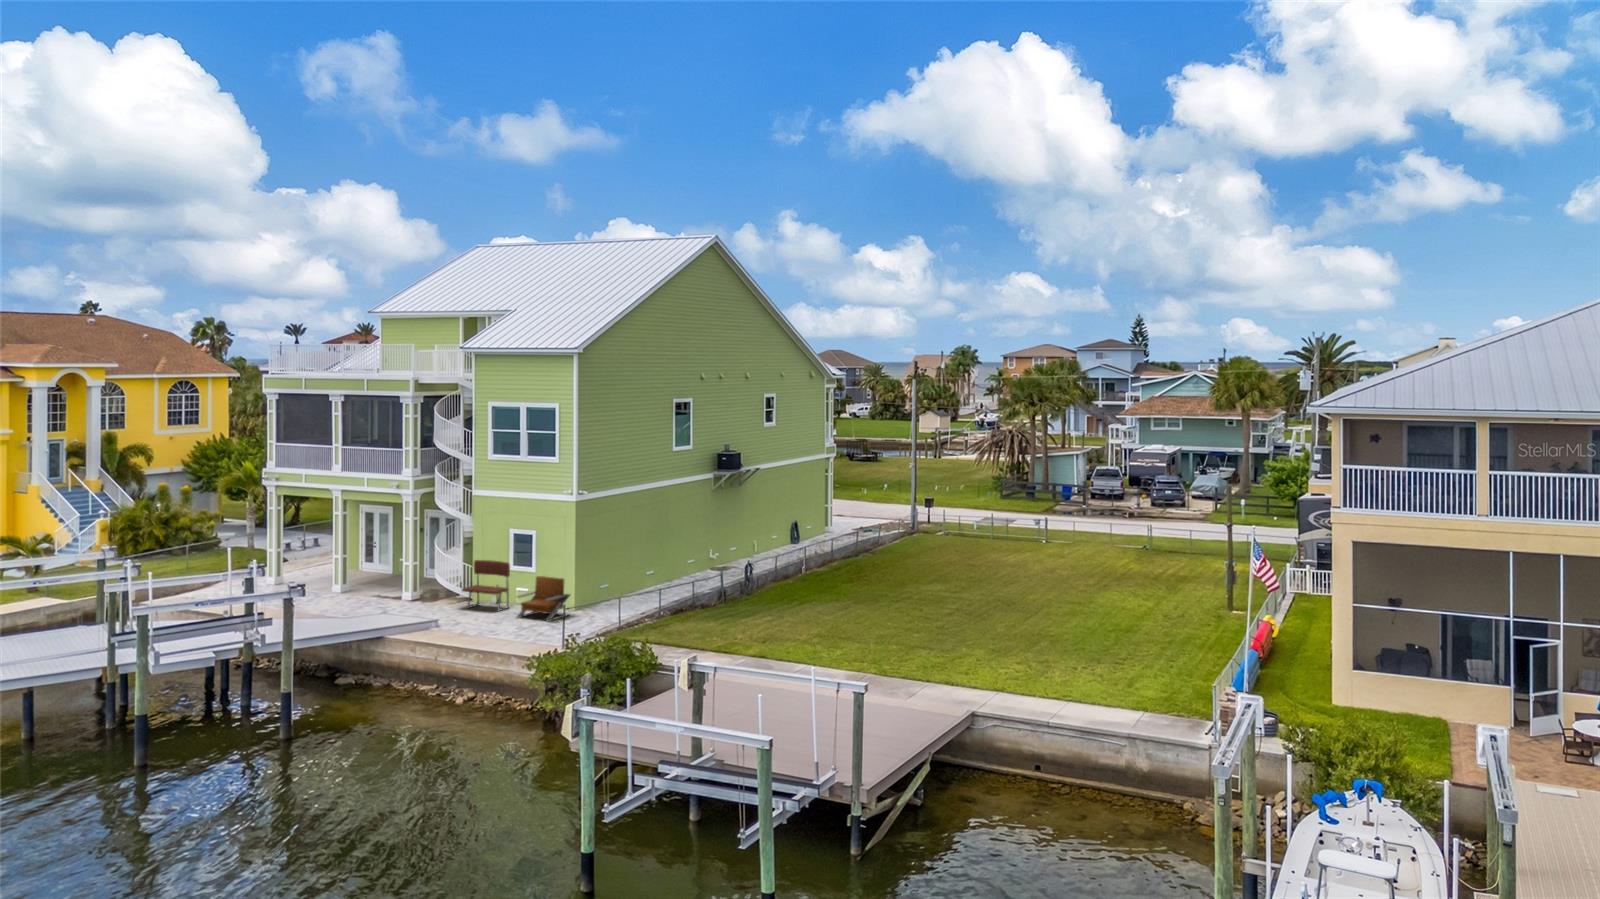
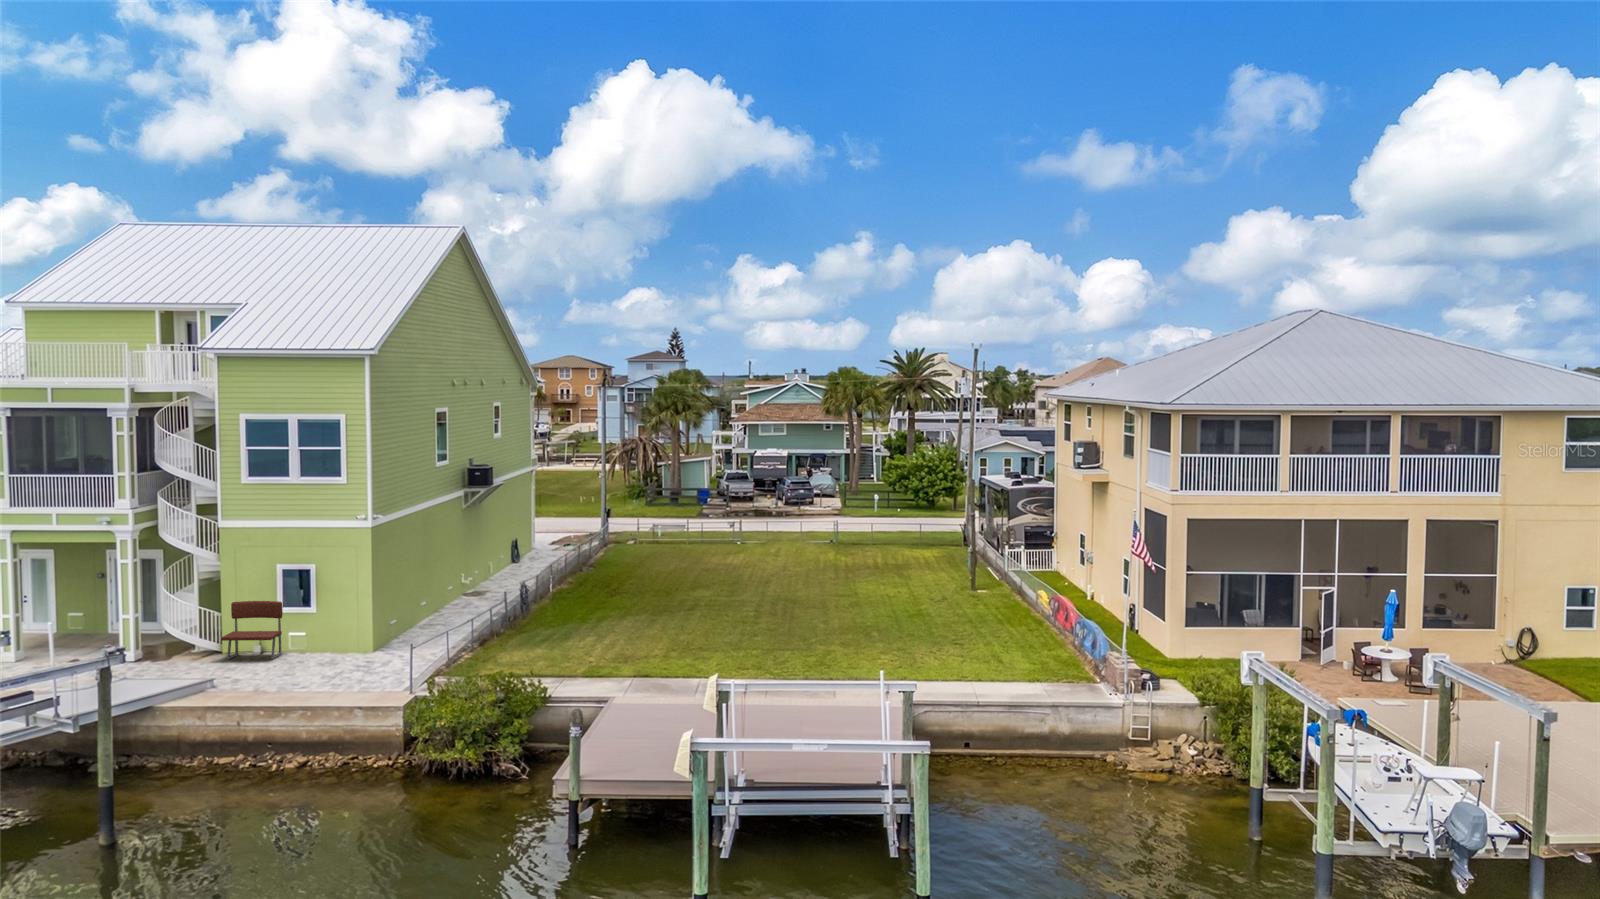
lounge chair: present [517,576,570,622] -> none [305,614,369,665]

